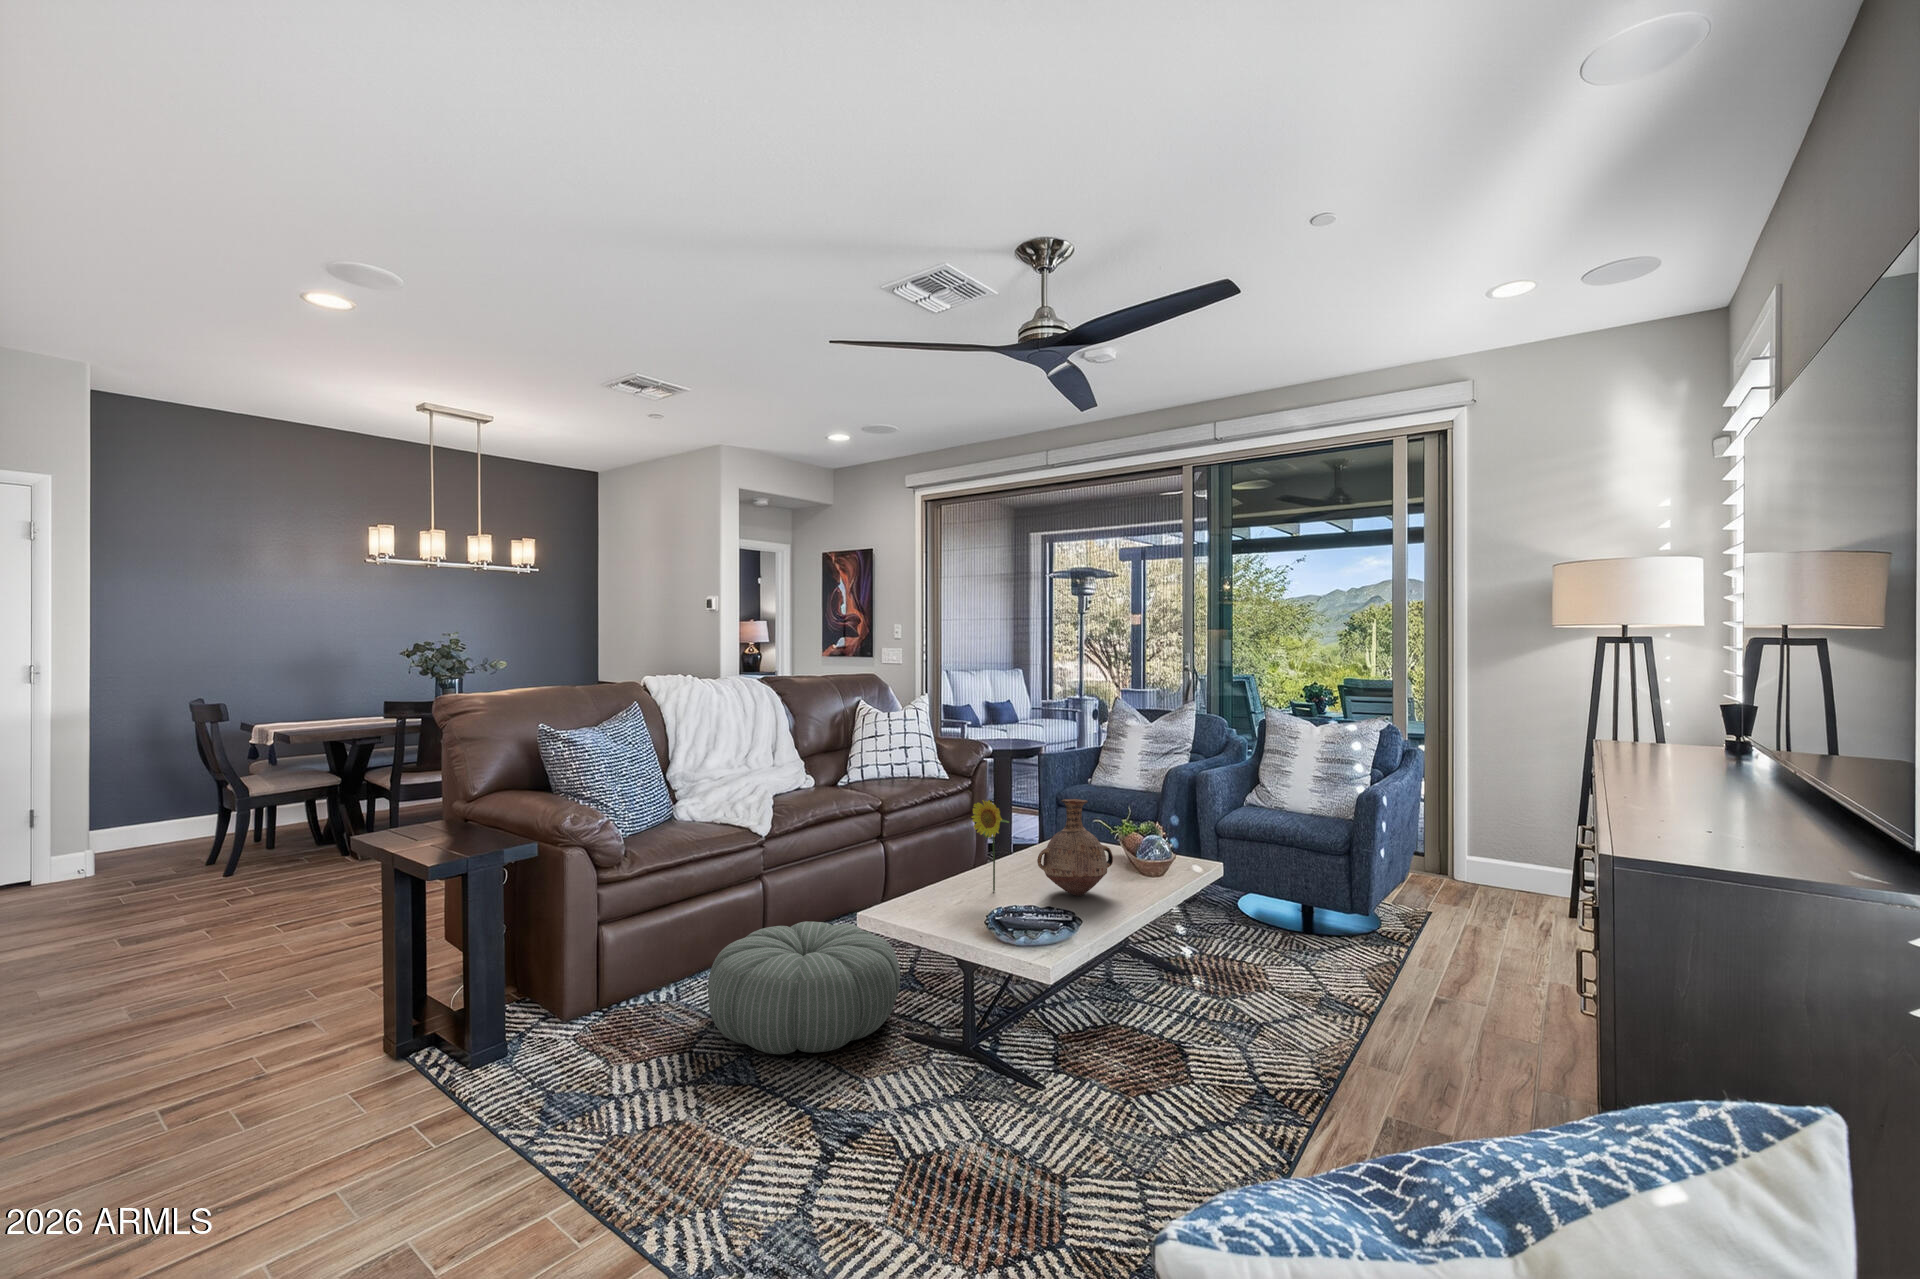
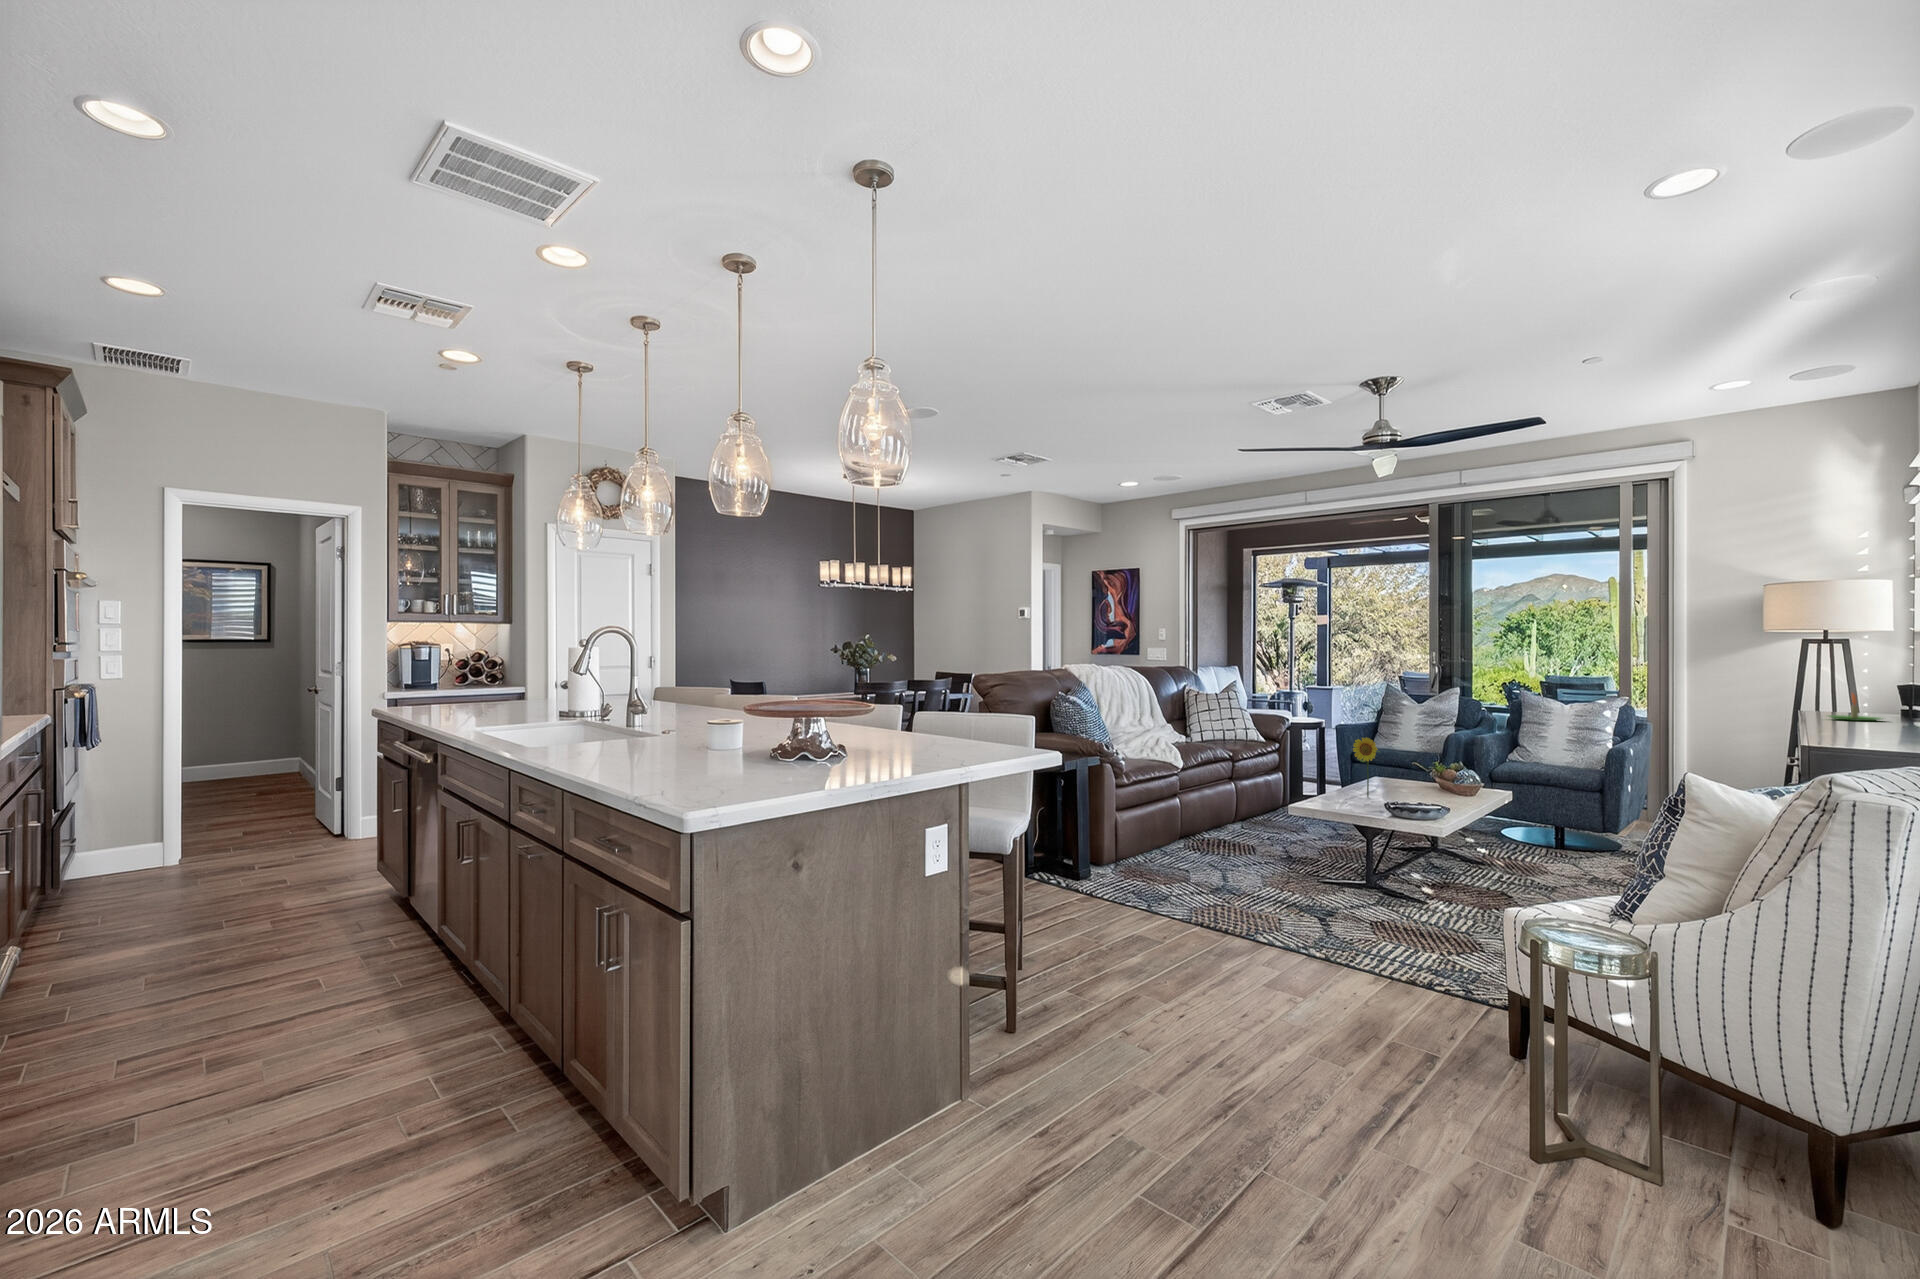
candle: none [1624,718,1702,761] -> present [1828,694,1881,721]
vase: present [1037,799,1113,896] -> none [1401,739,1451,801]
pouf: present [708,921,900,1054] -> none [1183,817,1310,887]

